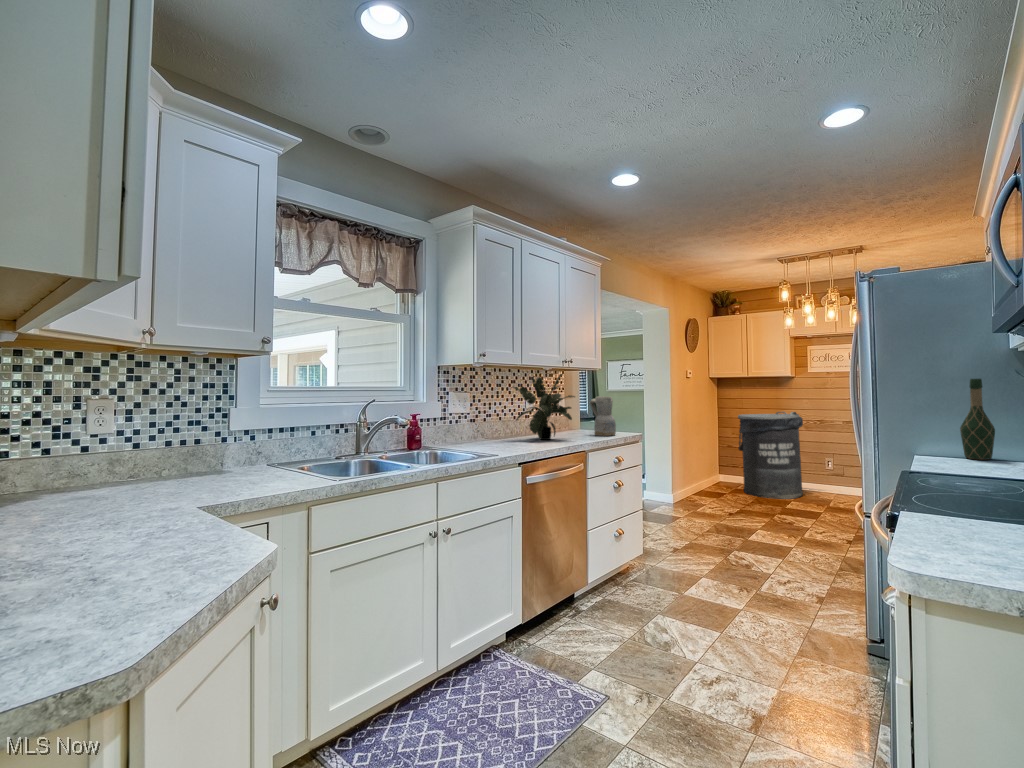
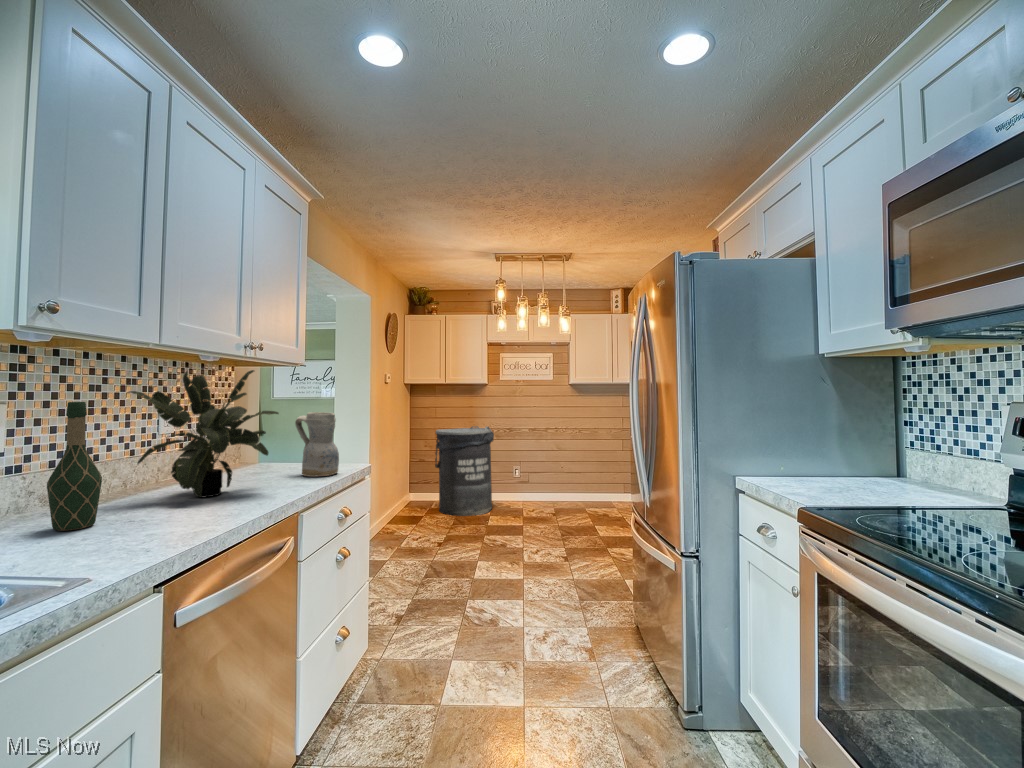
wine bottle: present [960,379,995,460] -> present [47,402,102,531]

